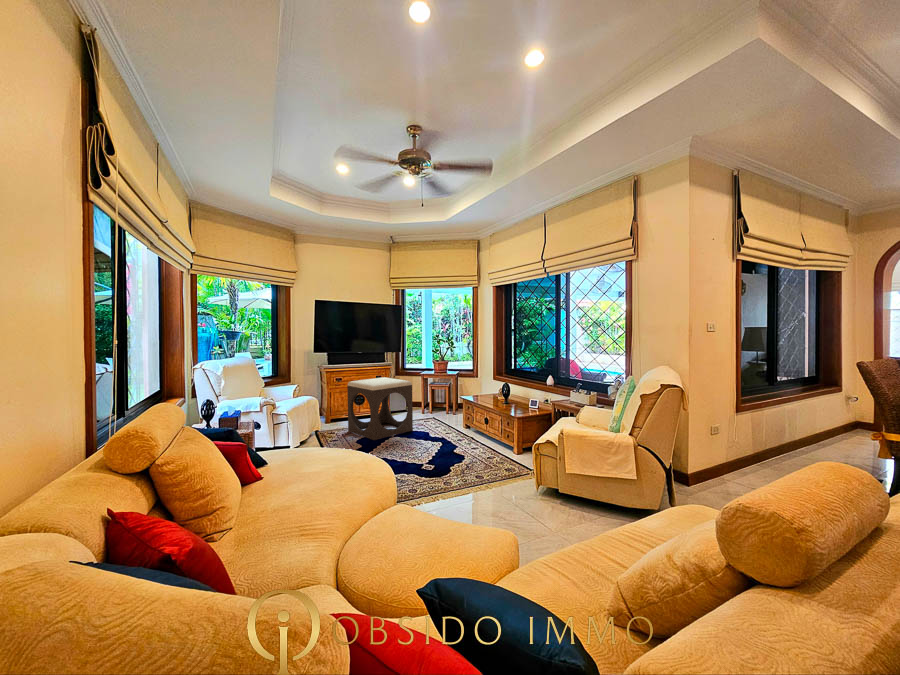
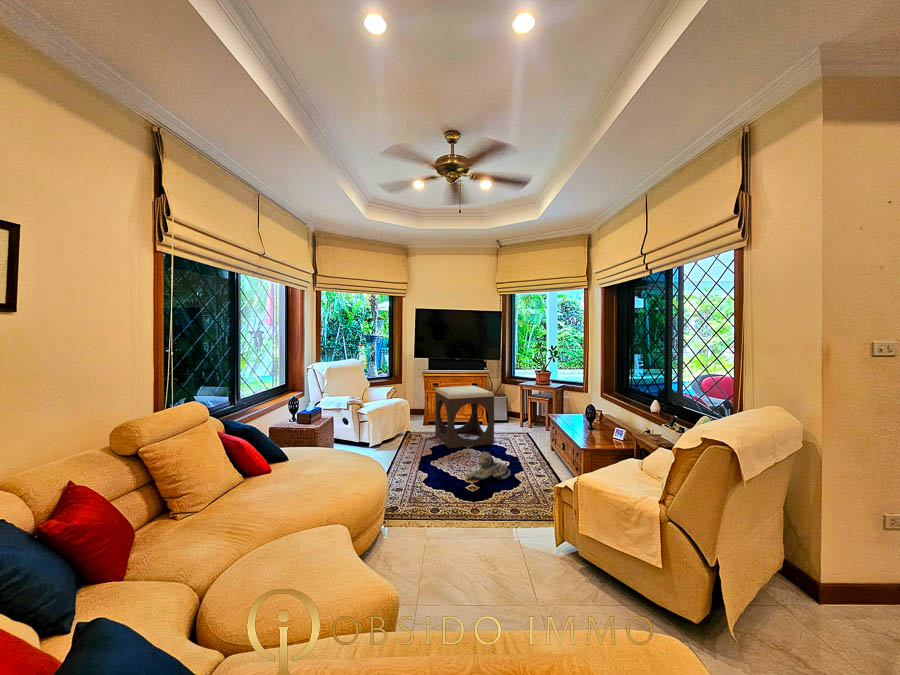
plush toy: none [414,434,451,462] -> present [466,451,511,480]

